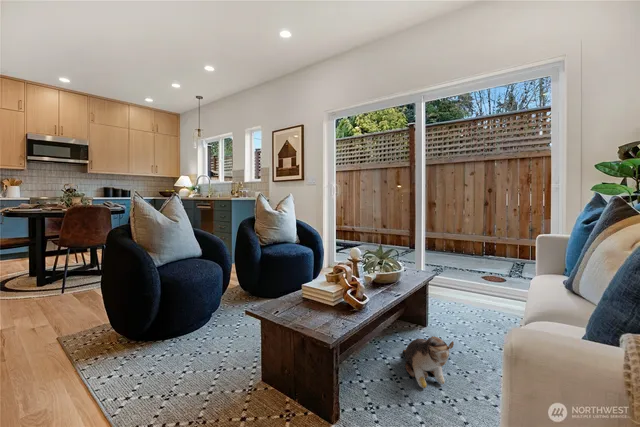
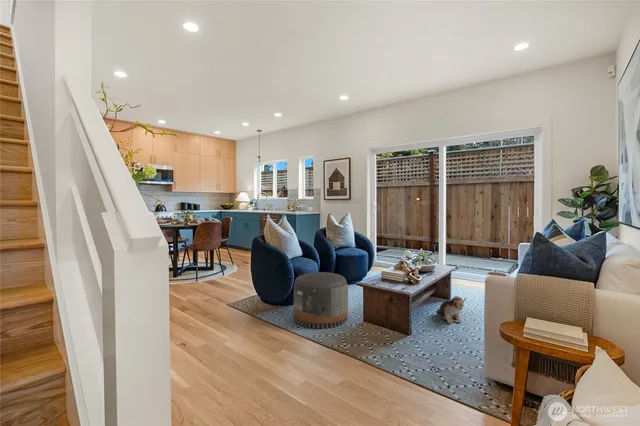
pouf: none [128,285,239,405] -> present [294,272,348,328]

